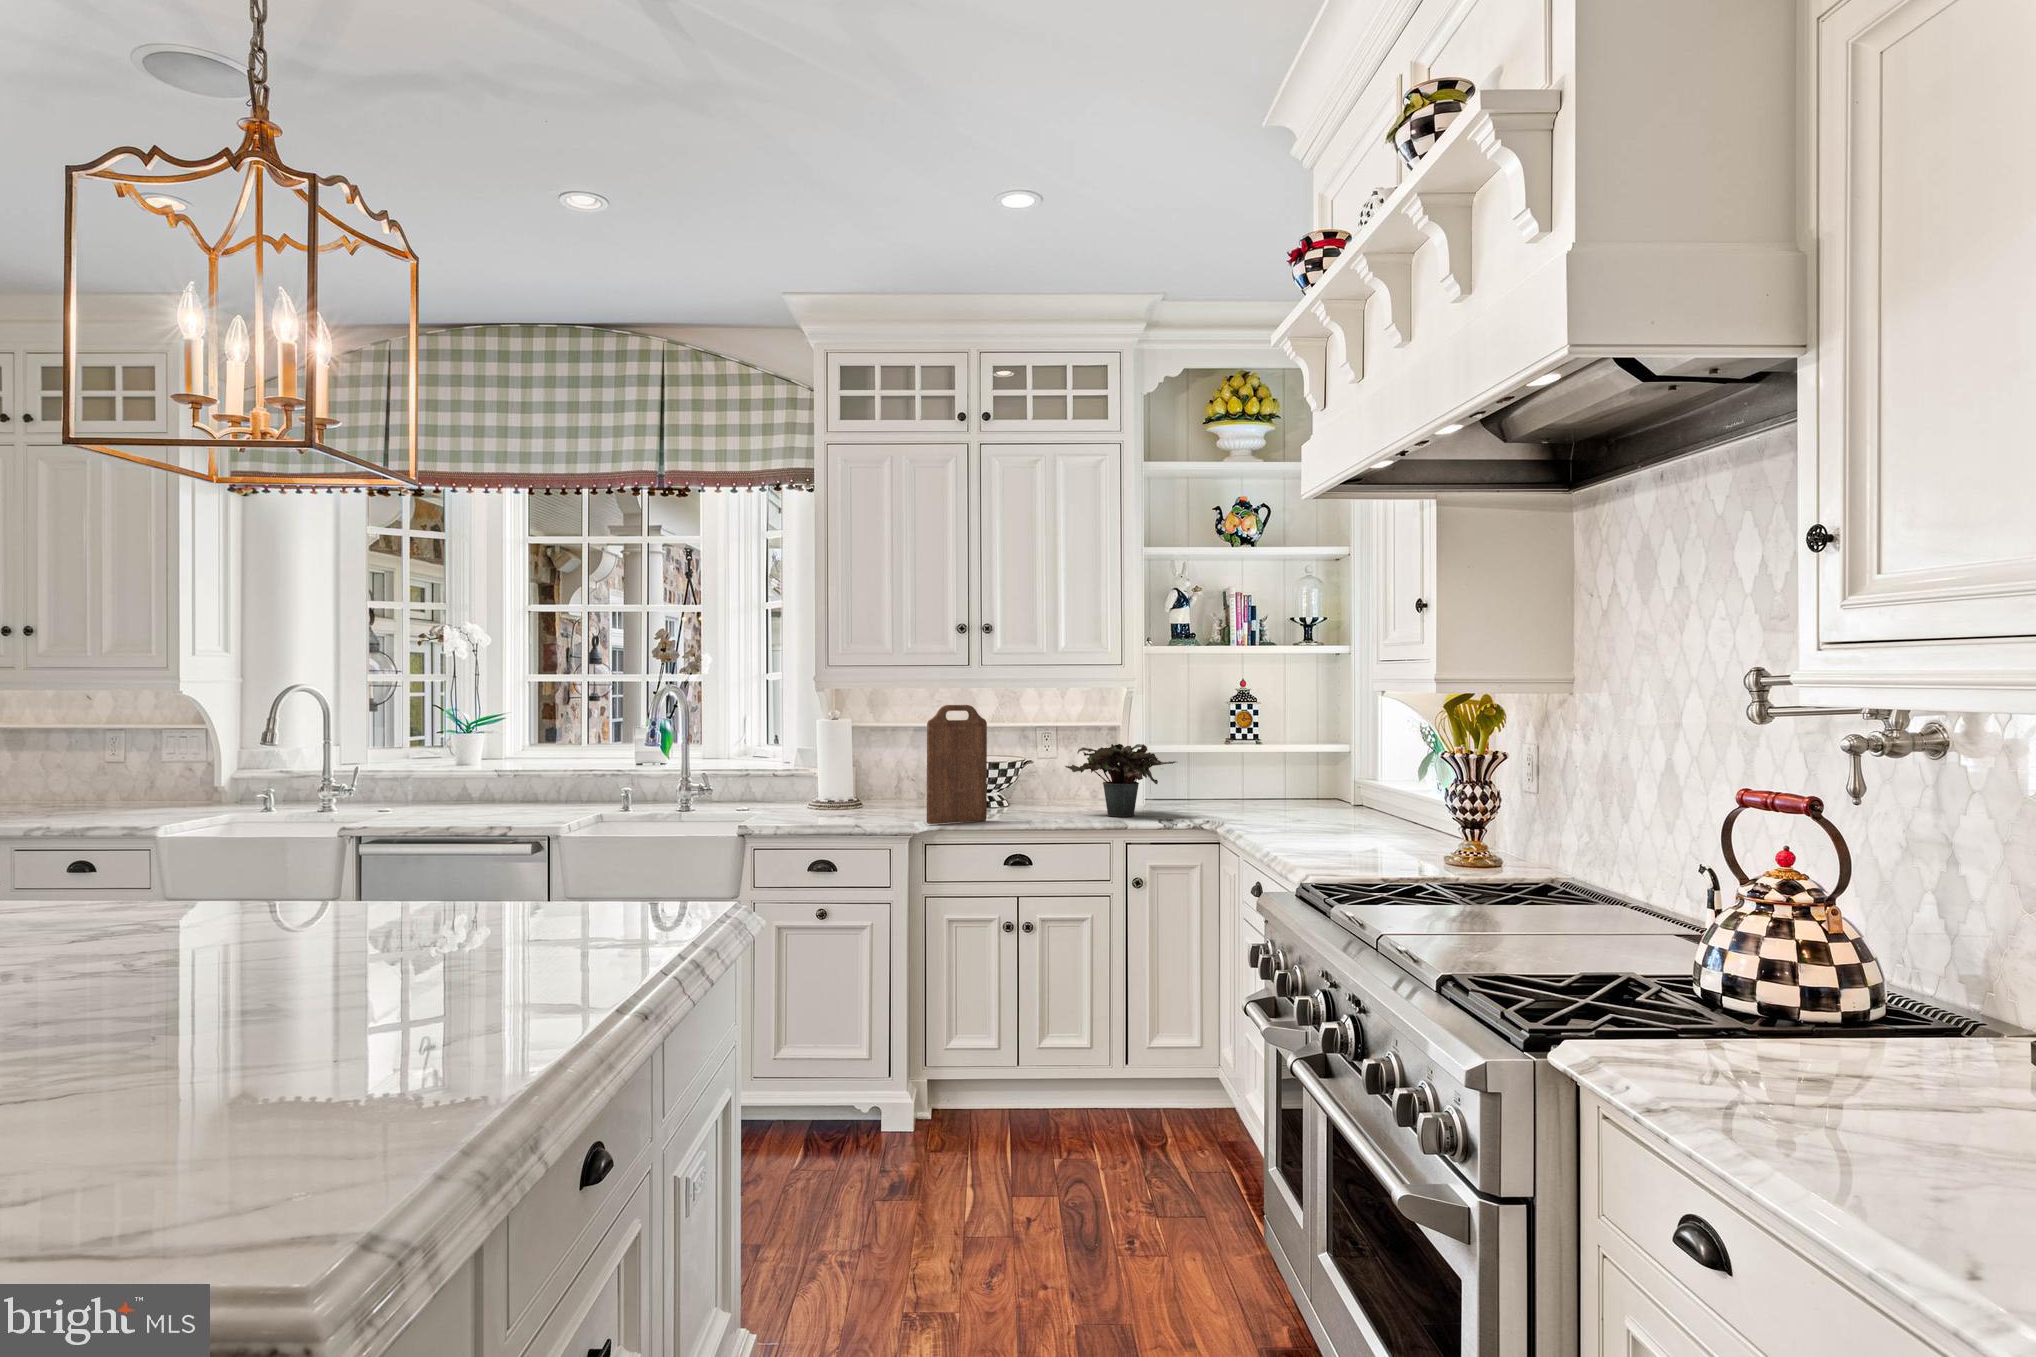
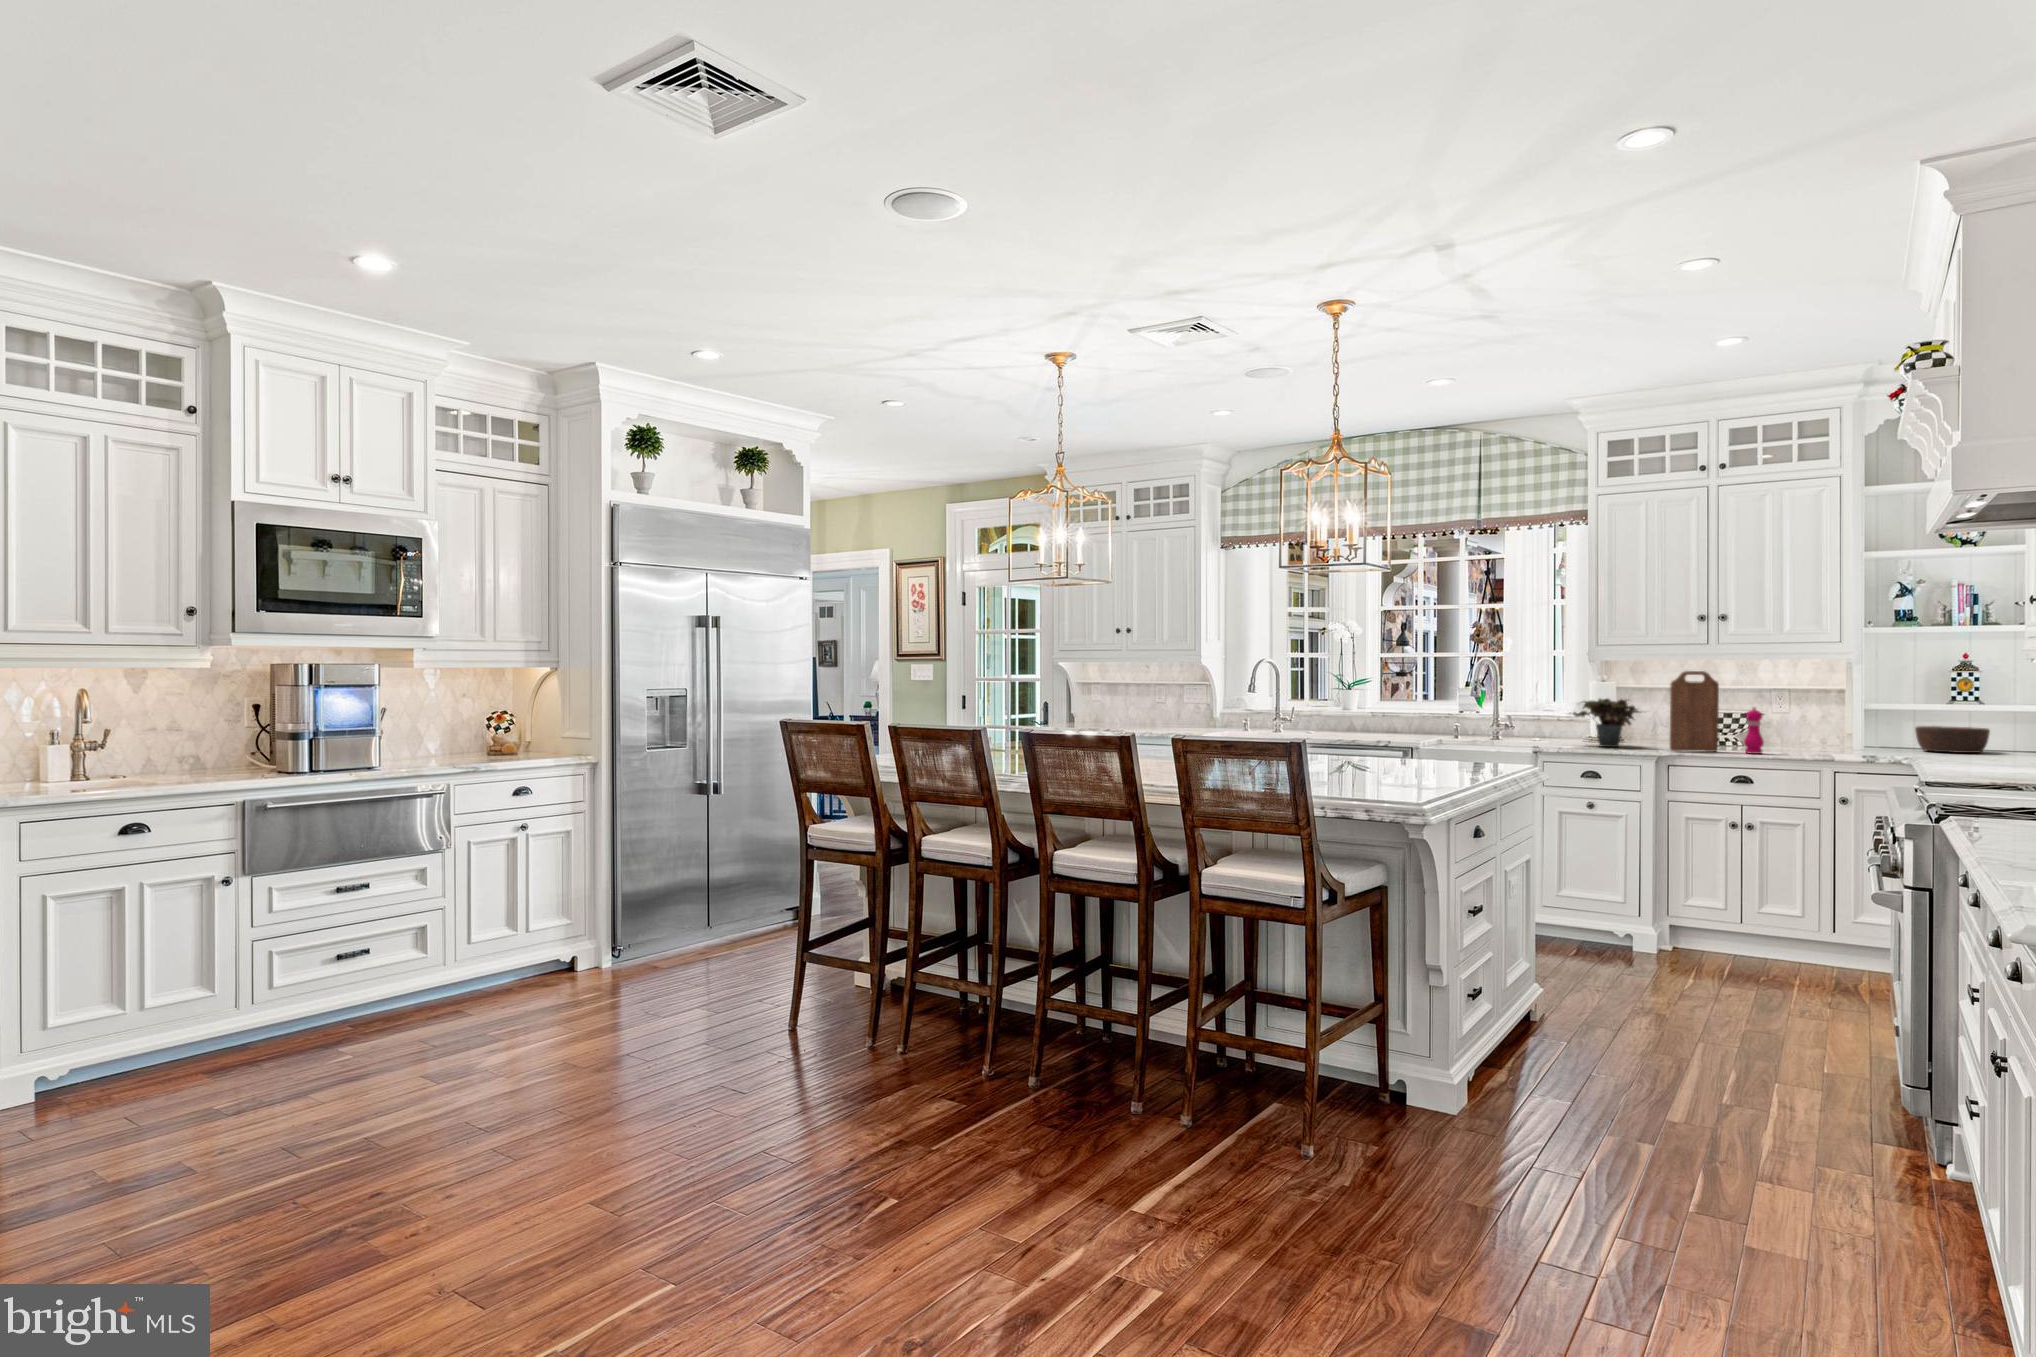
potted plant: present [1065,744,1176,817] -> present [1573,699,1639,747]
pepper mill: none [1019,755,1043,823] -> present [1744,707,1764,754]
wooden bowl: none [1194,771,1268,805] -> present [1915,726,1990,753]

